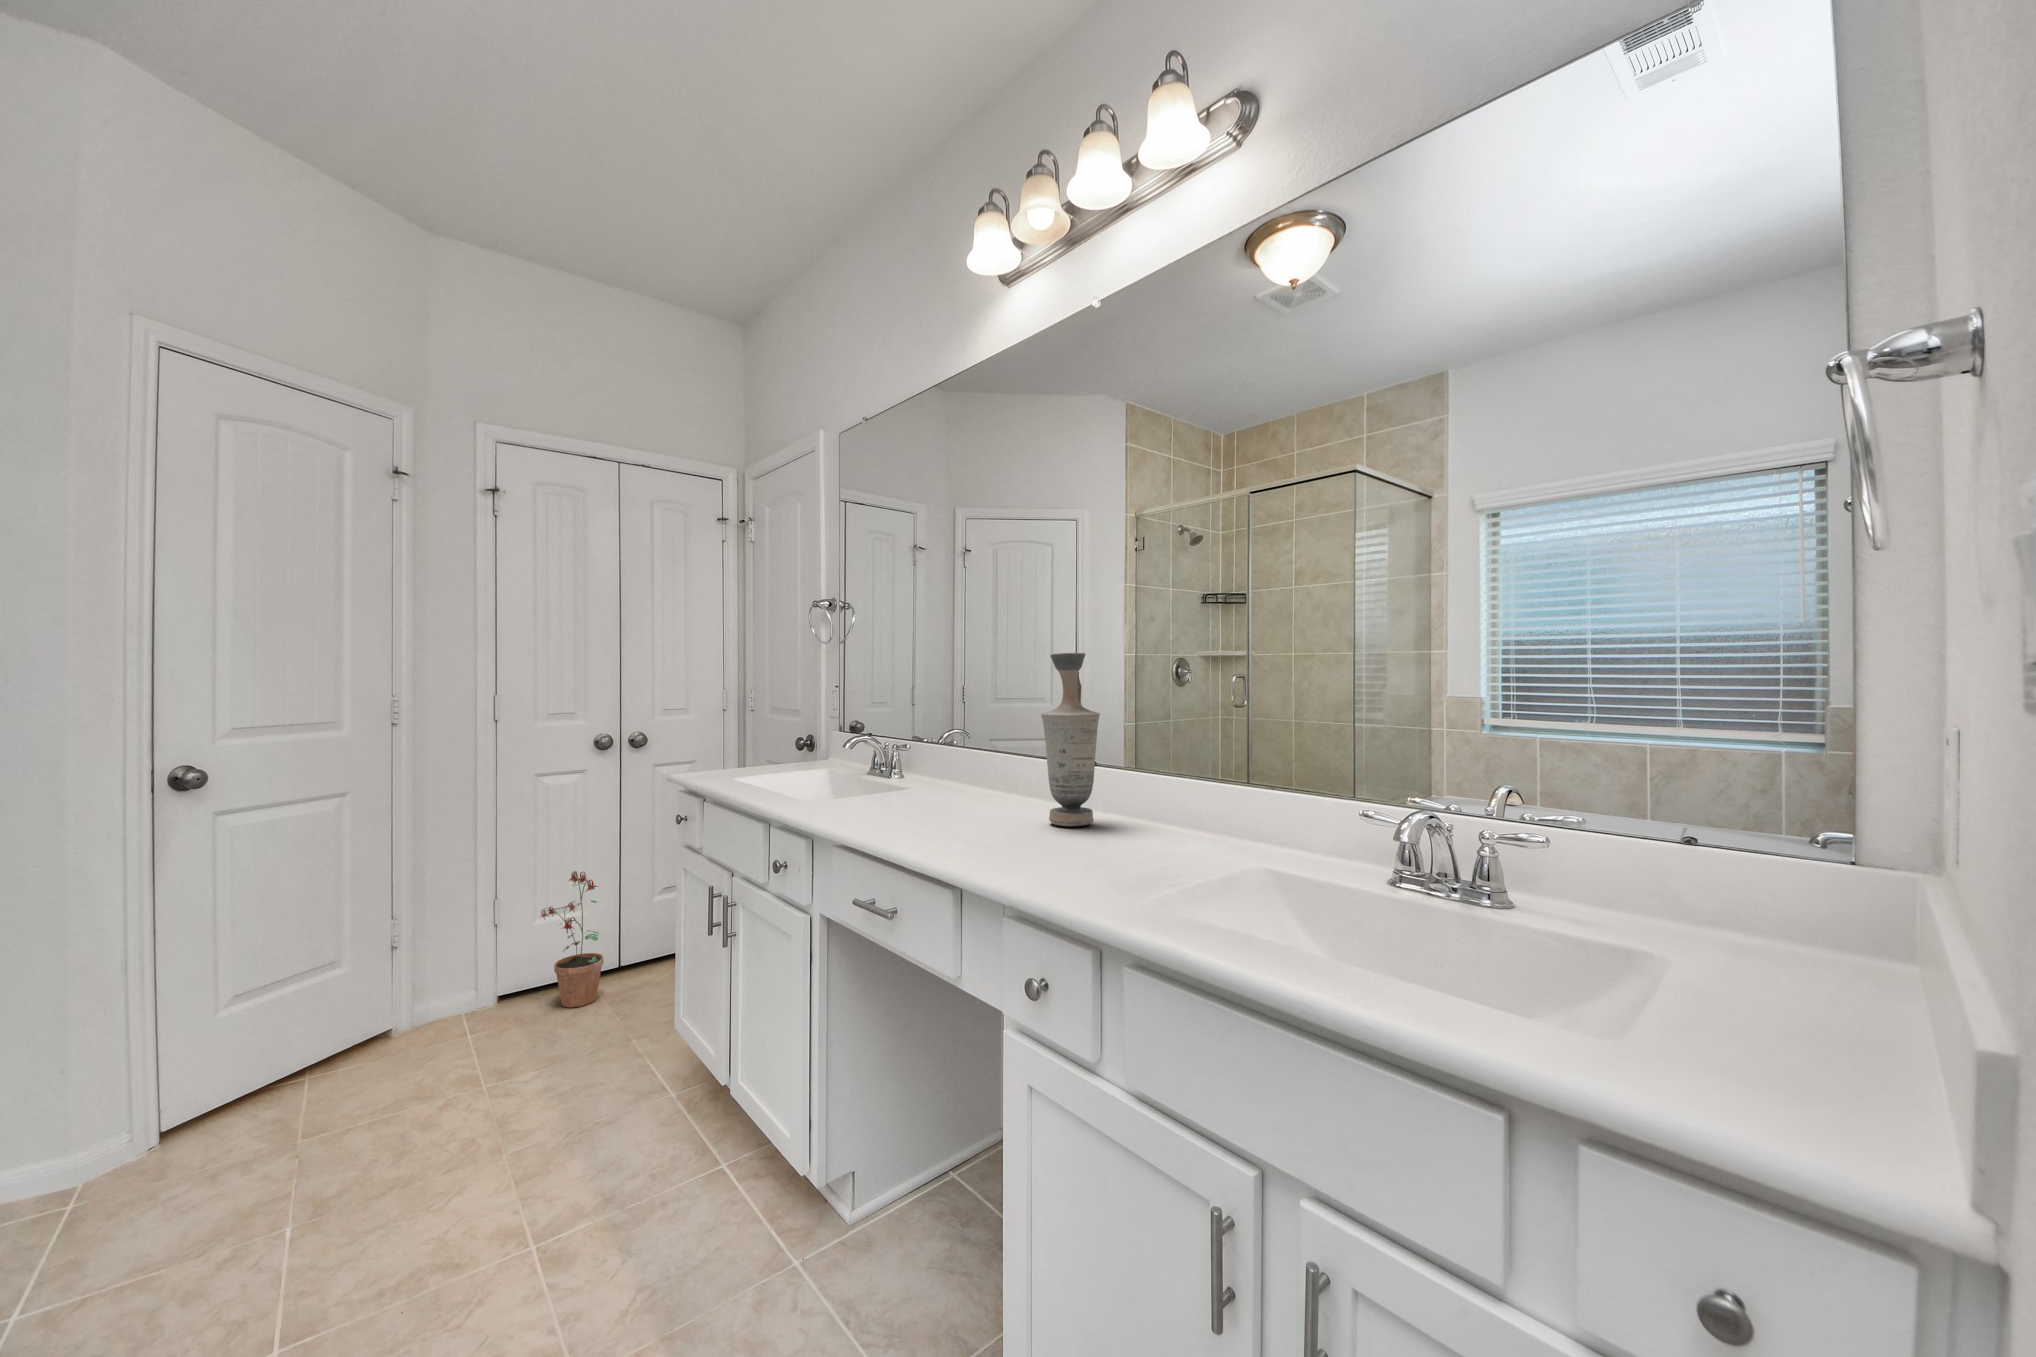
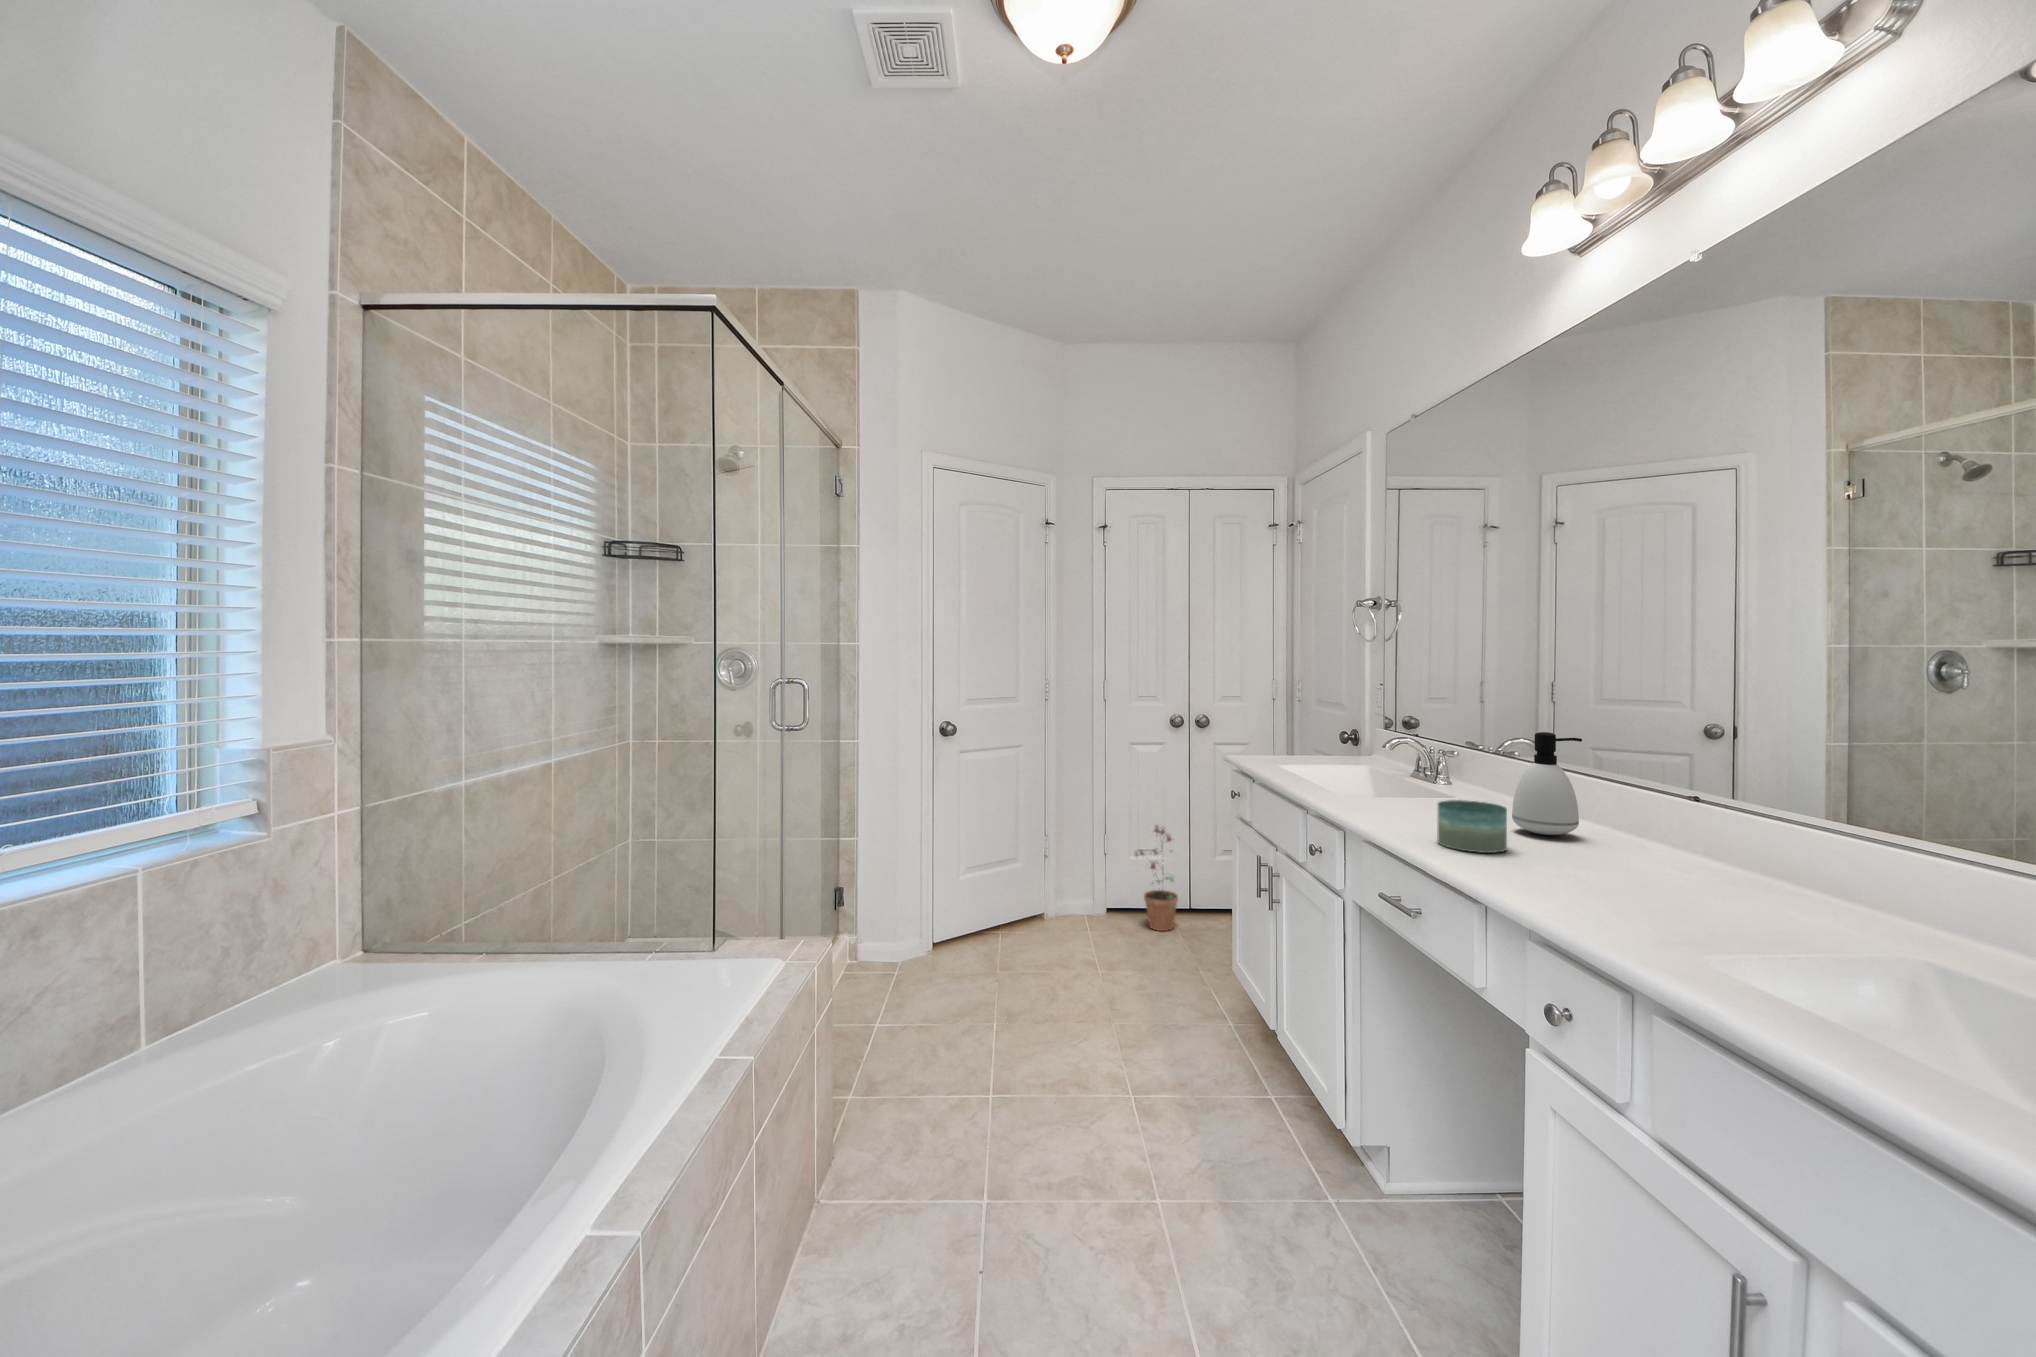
vase: present [1041,653,1100,826] -> none [1598,676,1681,864]
soap dispenser: none [970,713,1024,813] -> present [1512,732,1582,835]
candle: none [910,785,972,836] -> present [1437,800,1507,853]

